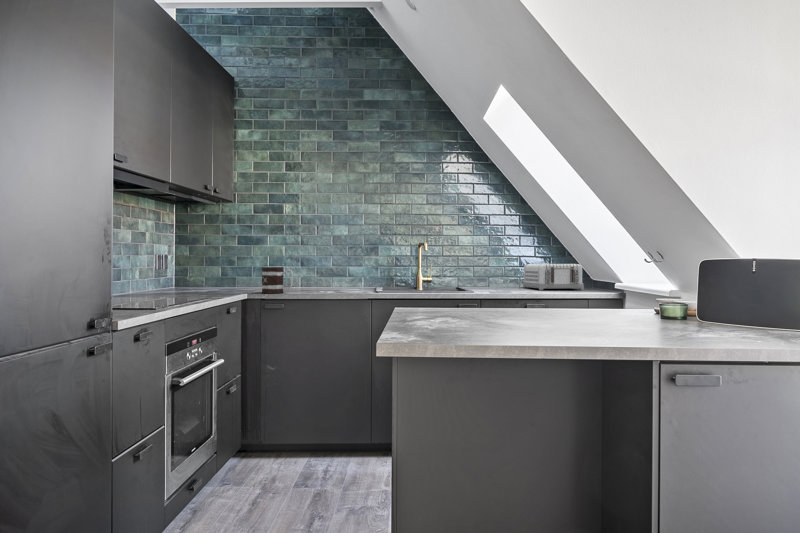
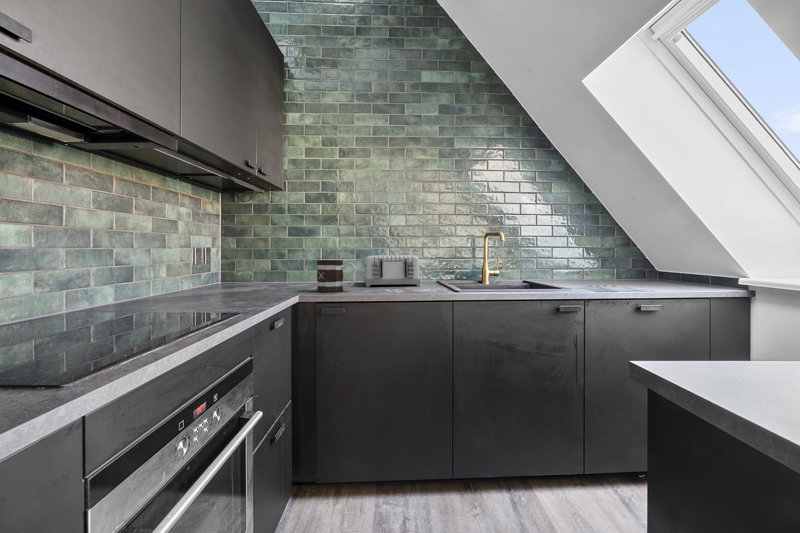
toaster: present [523,264,584,290] -> present [364,255,421,287]

